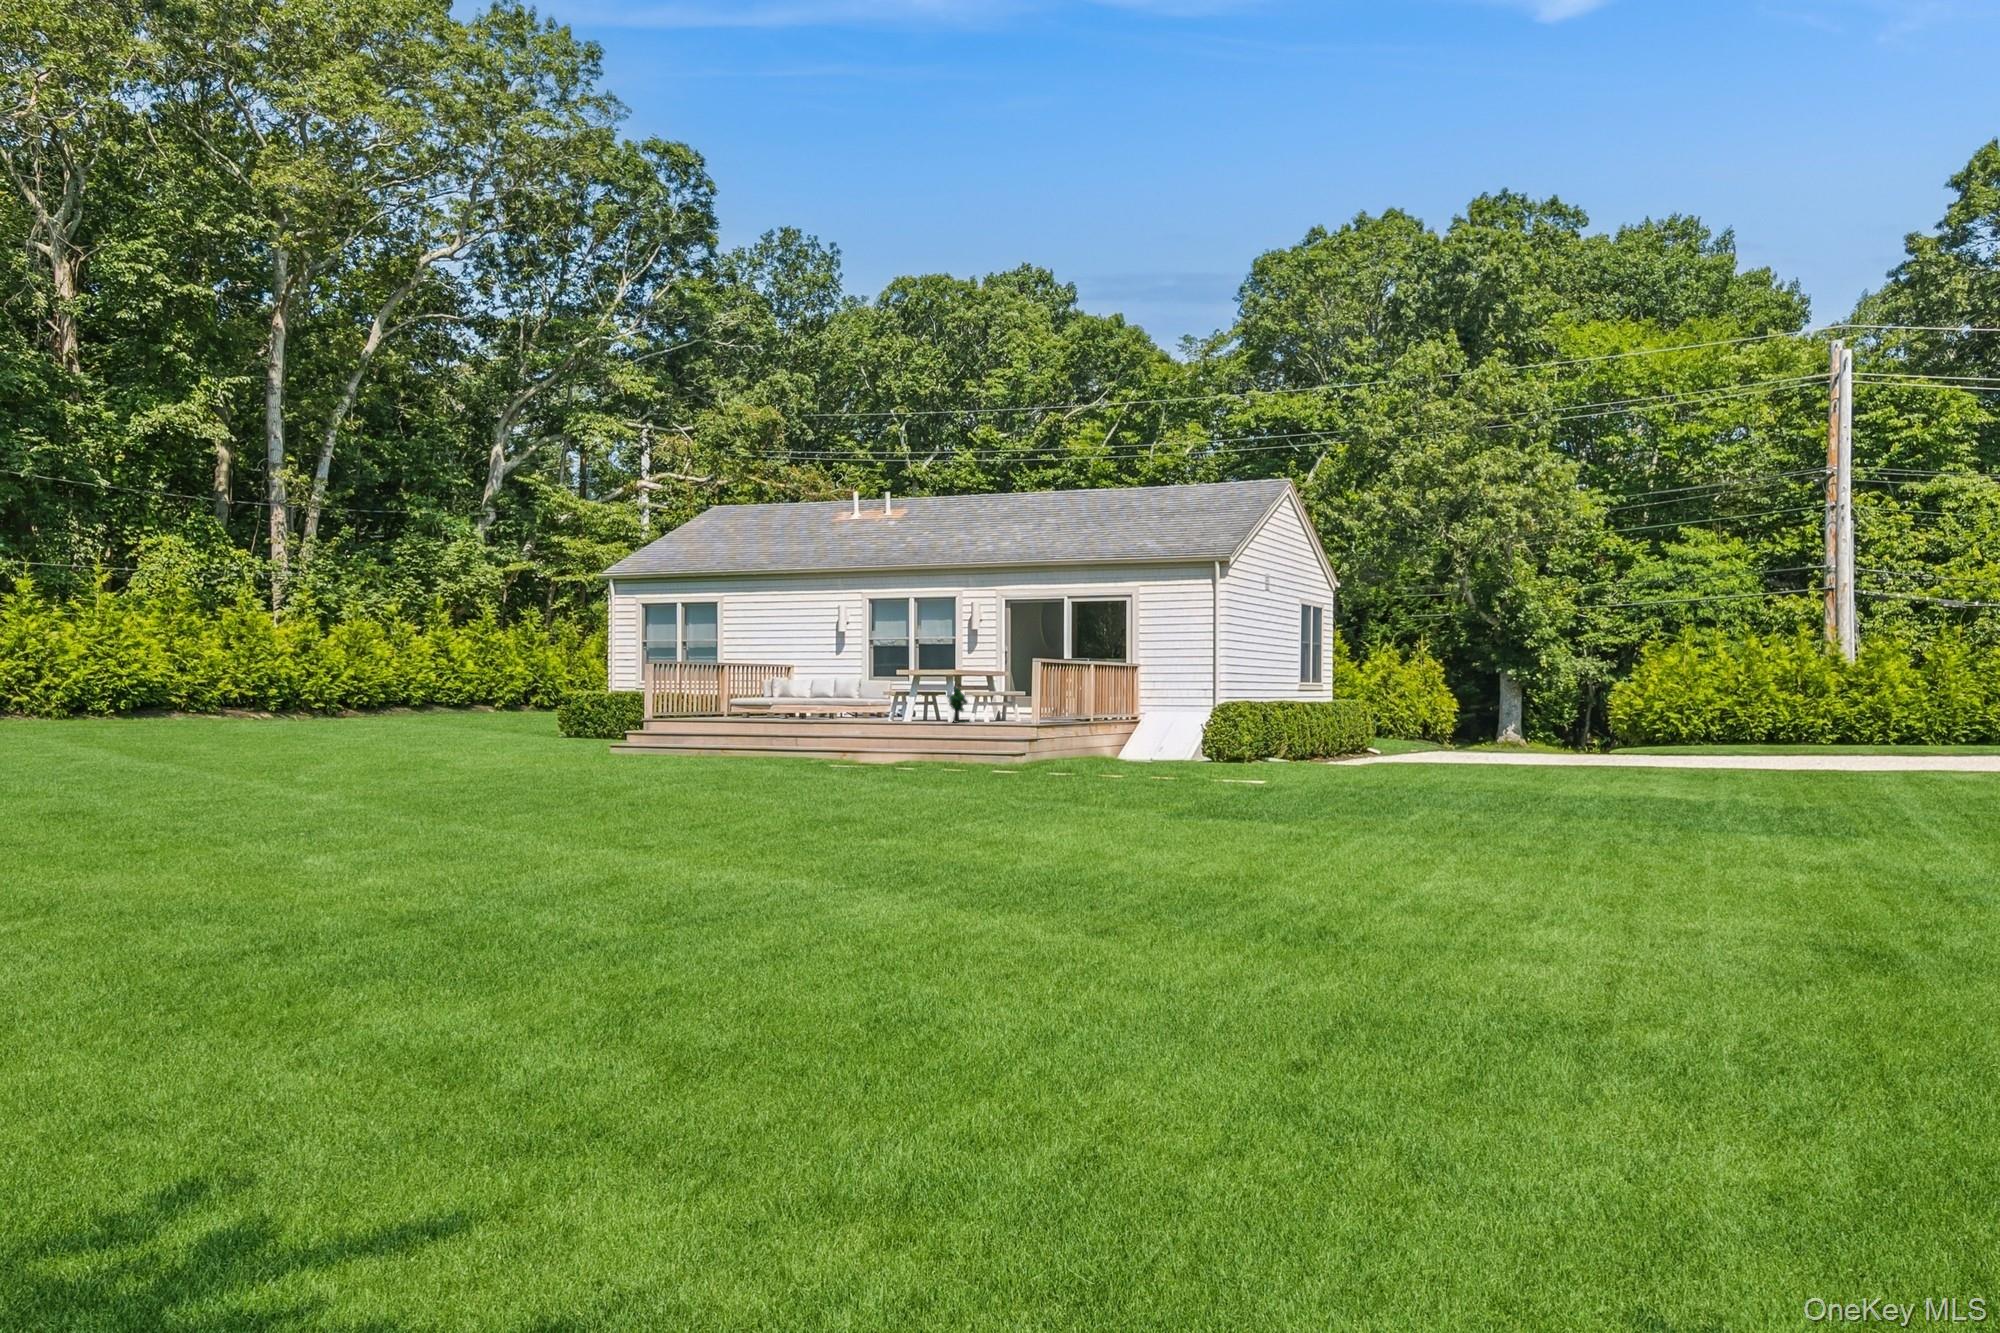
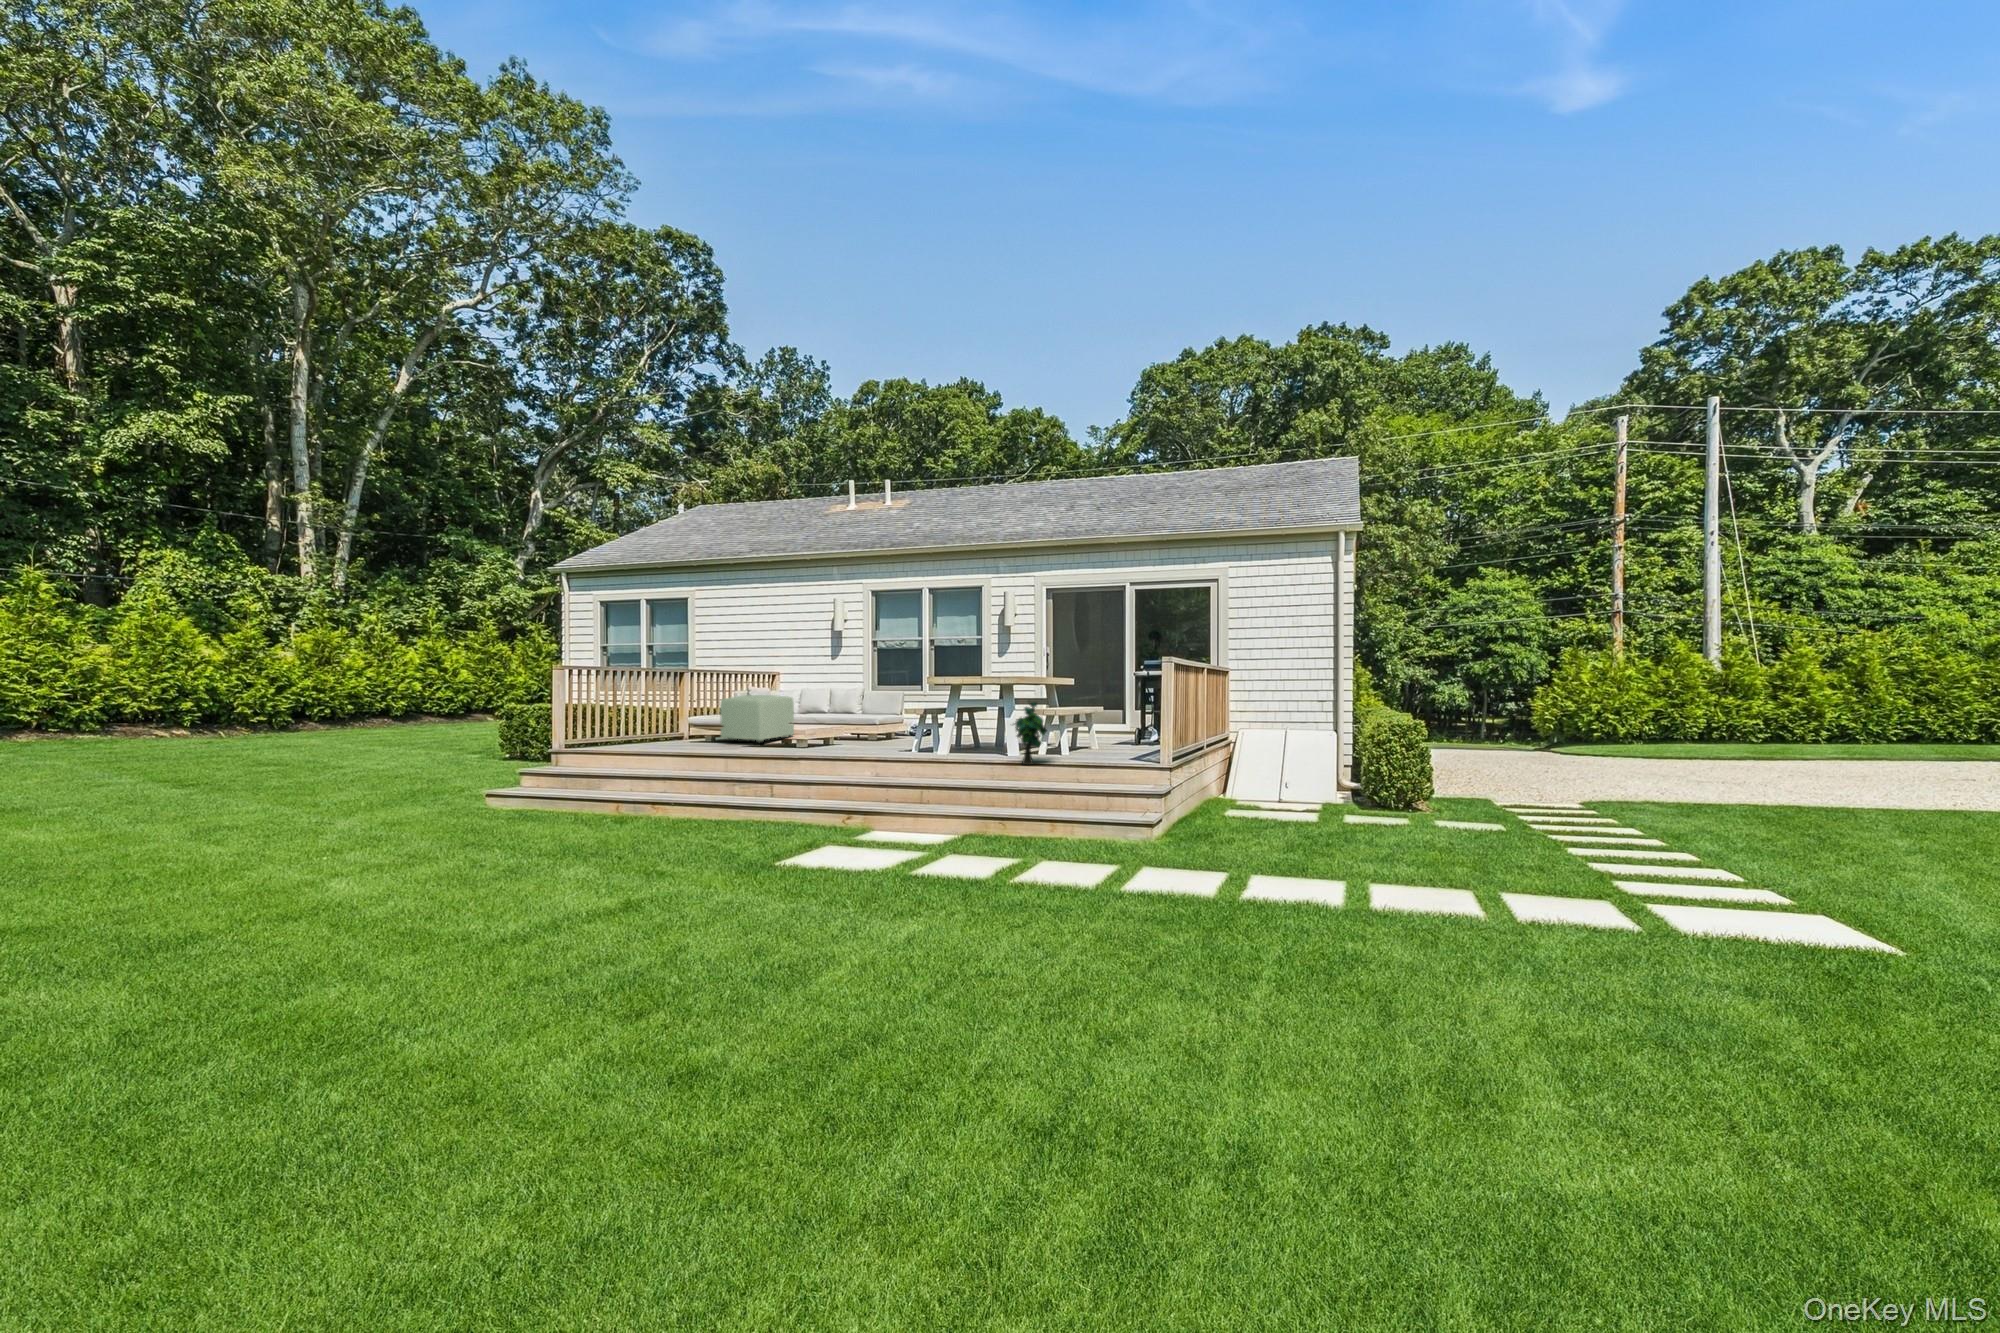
ottoman: none [761,682,811,714] -> present [720,695,794,743]

